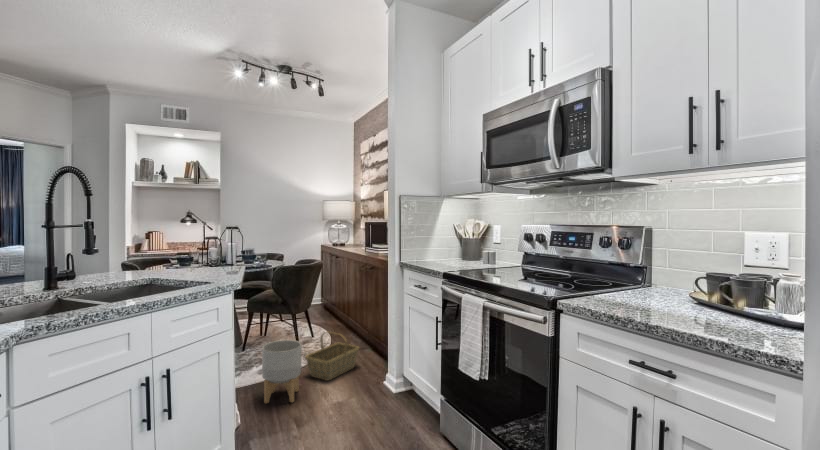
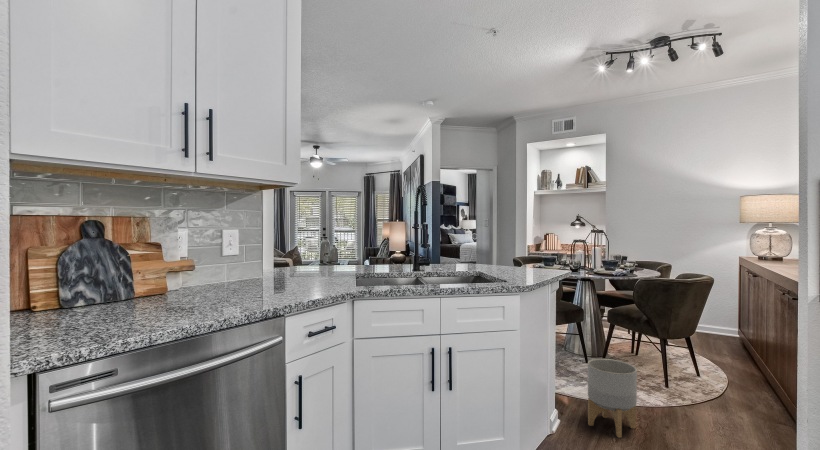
basket: present [305,332,359,381] -> none [655,369,750,434]

